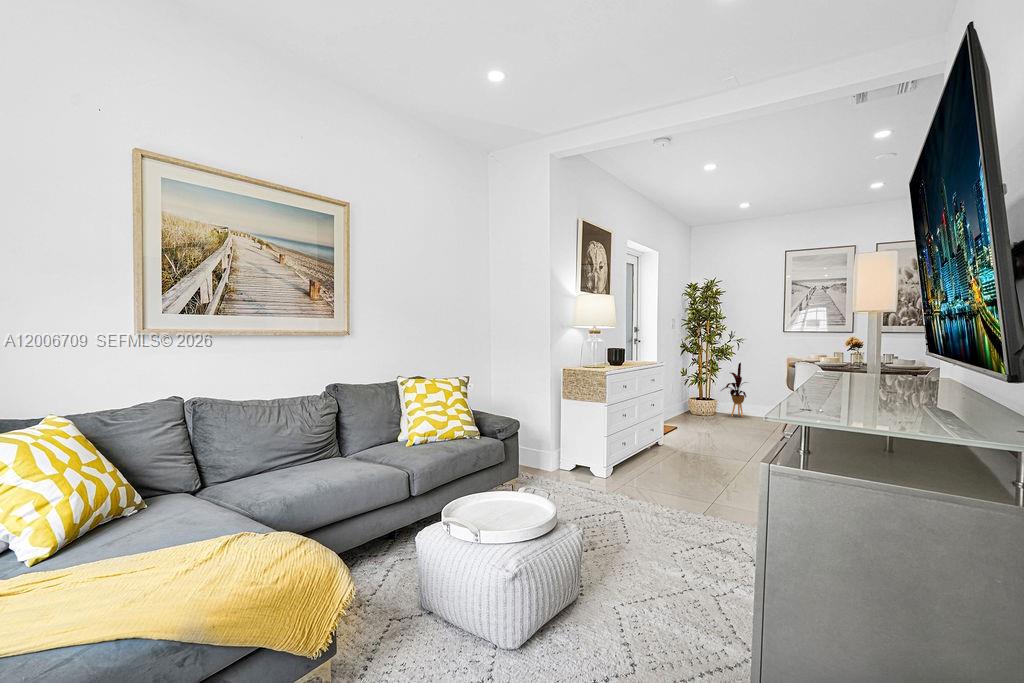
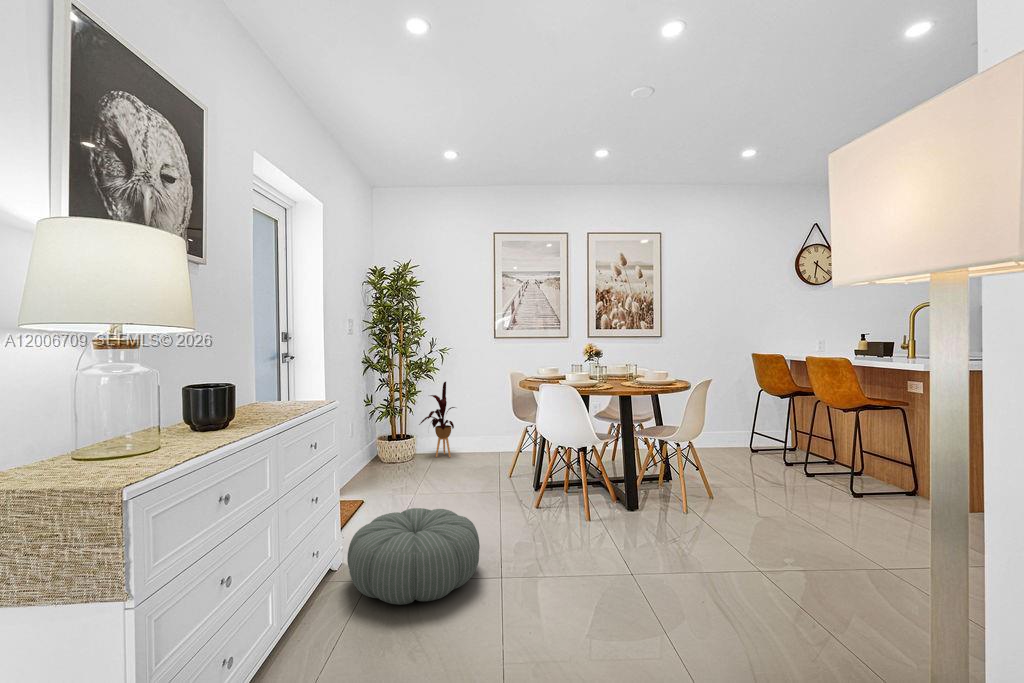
pouf: none [668,421,737,458] -> present [347,508,480,605]

